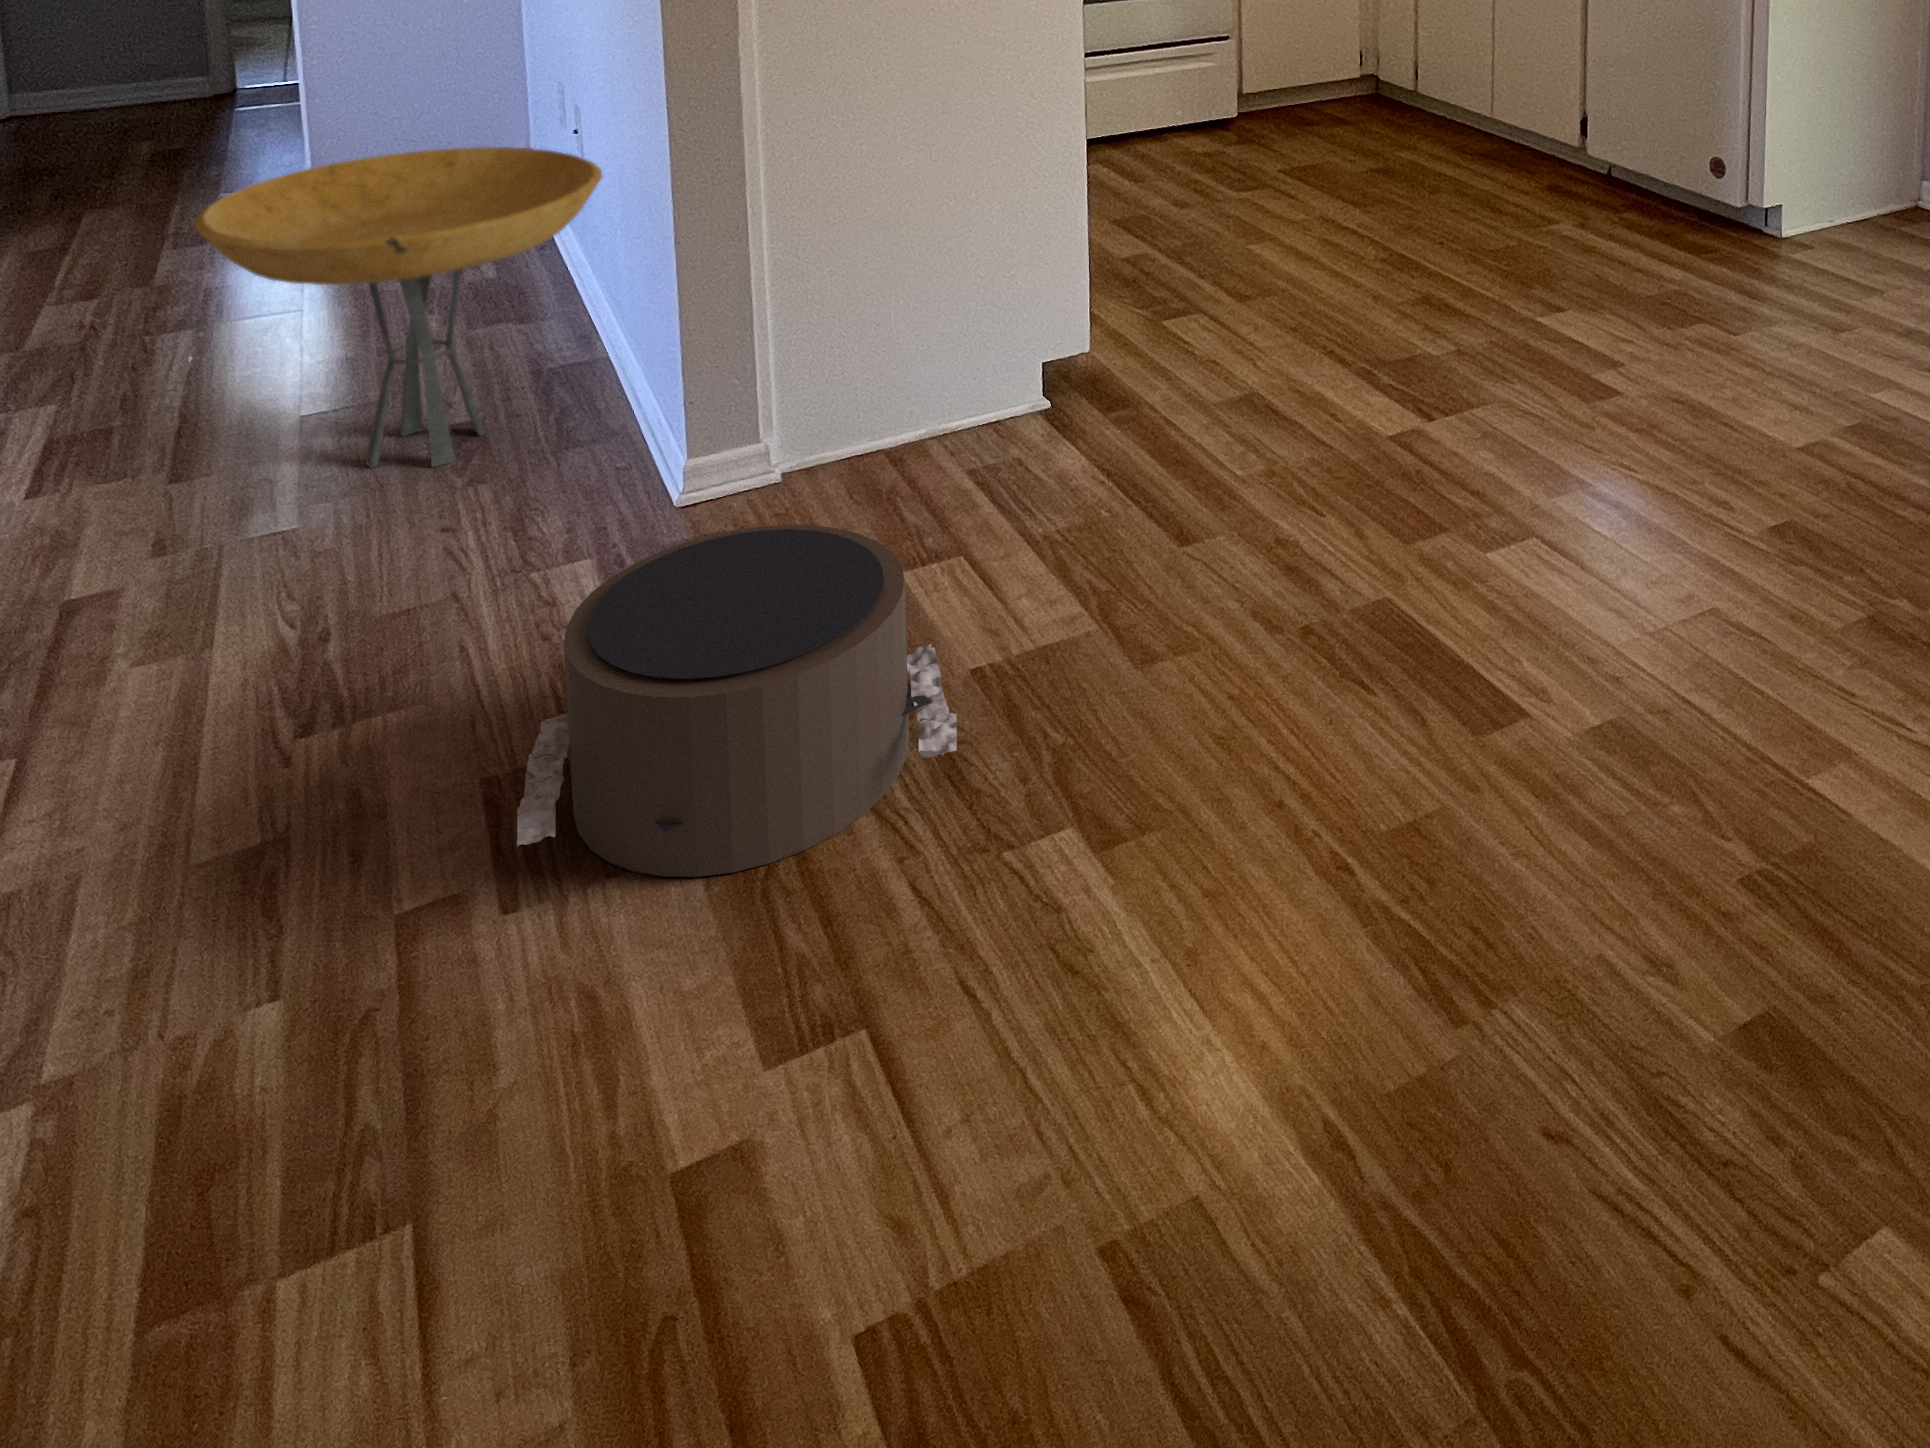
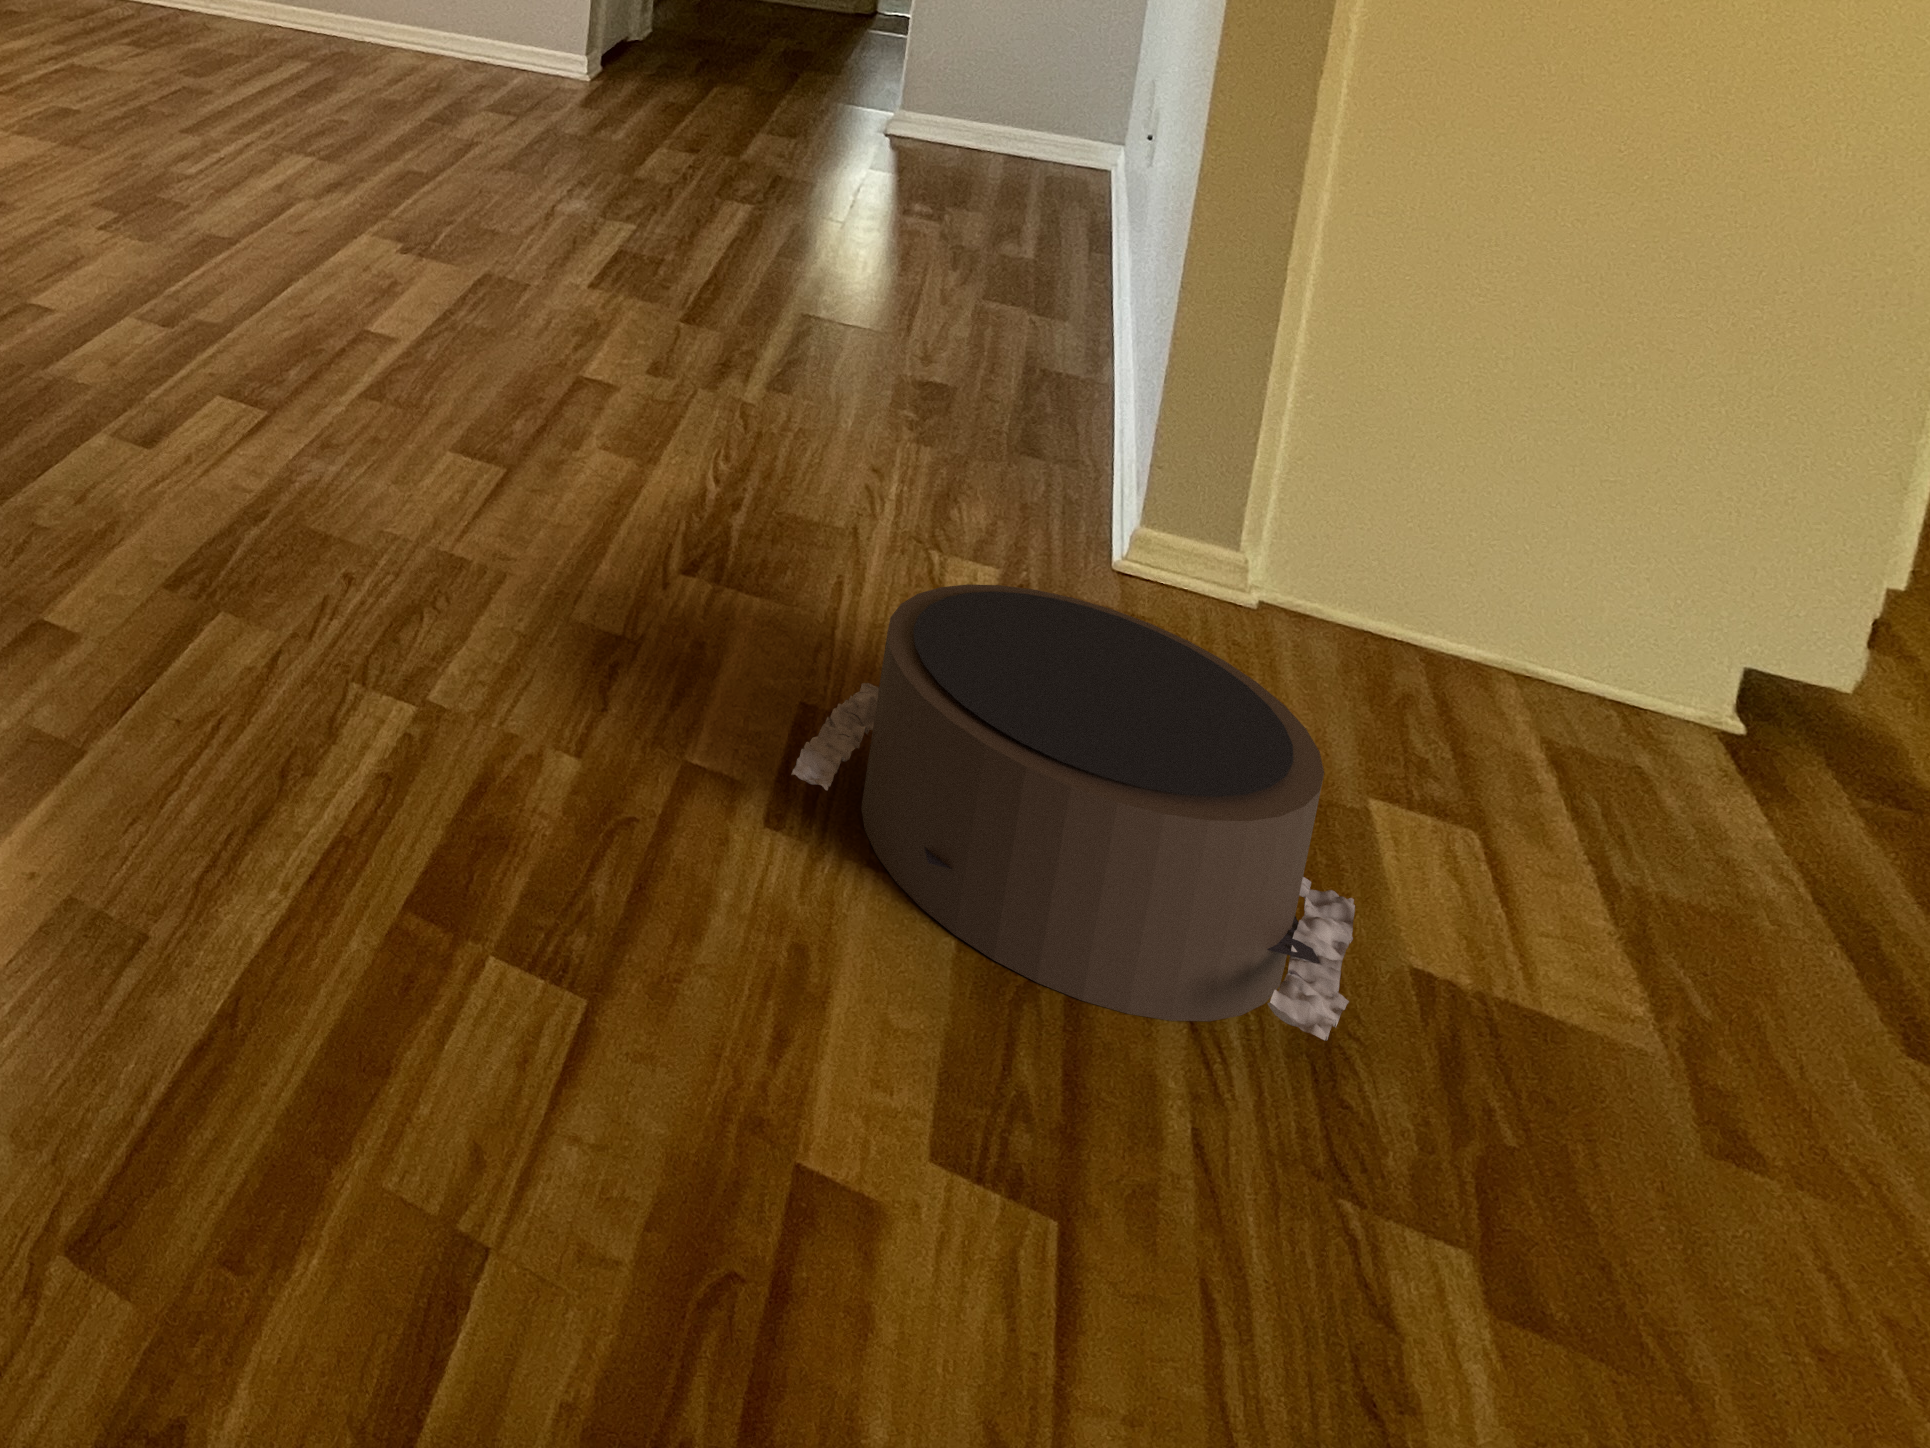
side table: present [194,147,602,468] -> none [738,89,1135,412]

